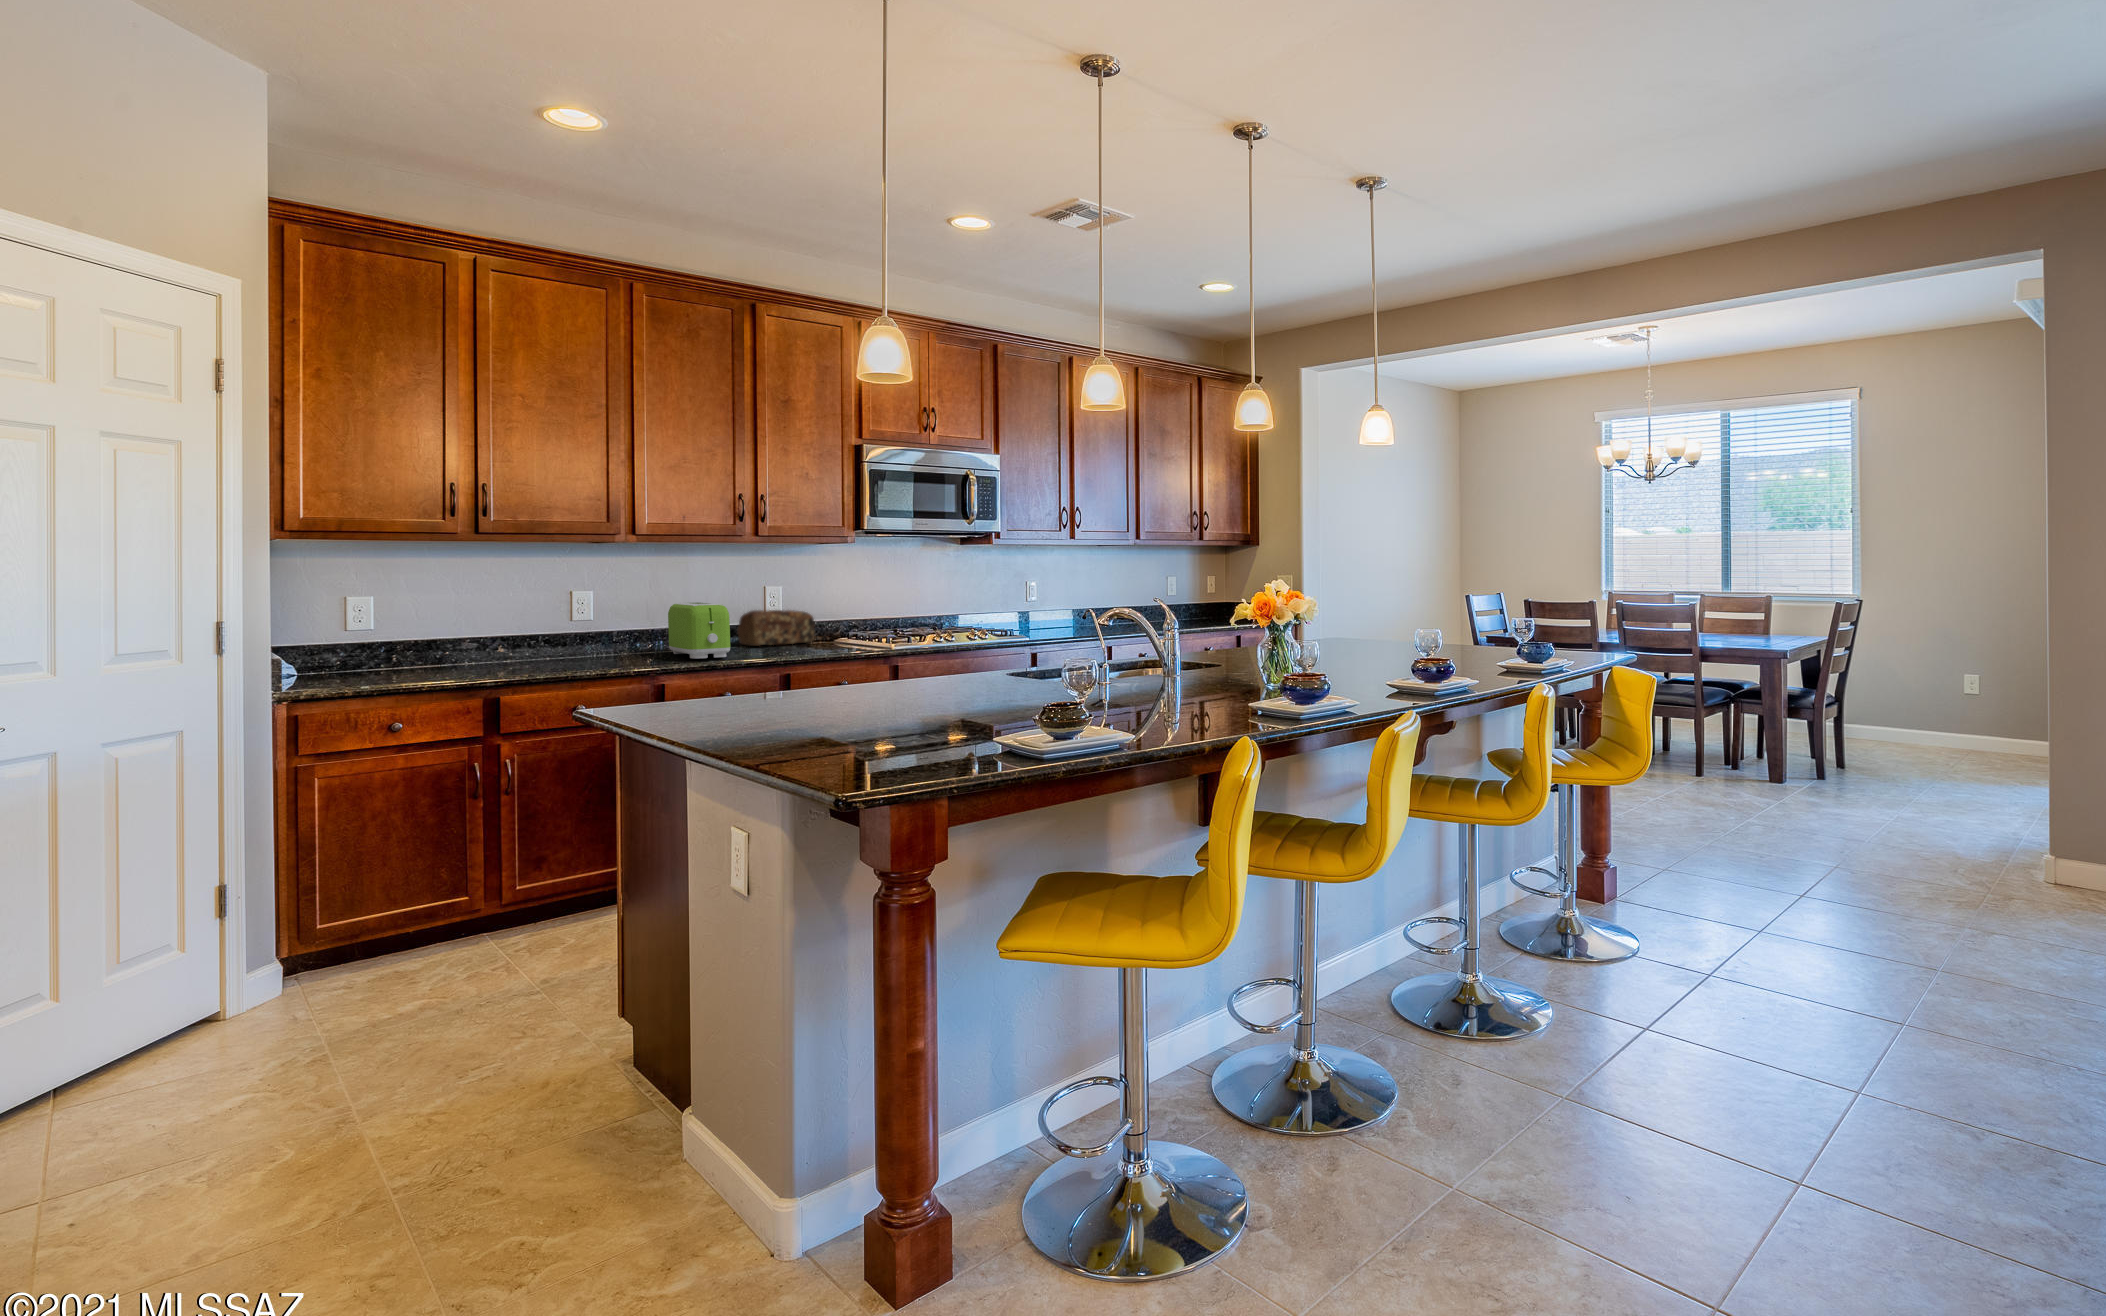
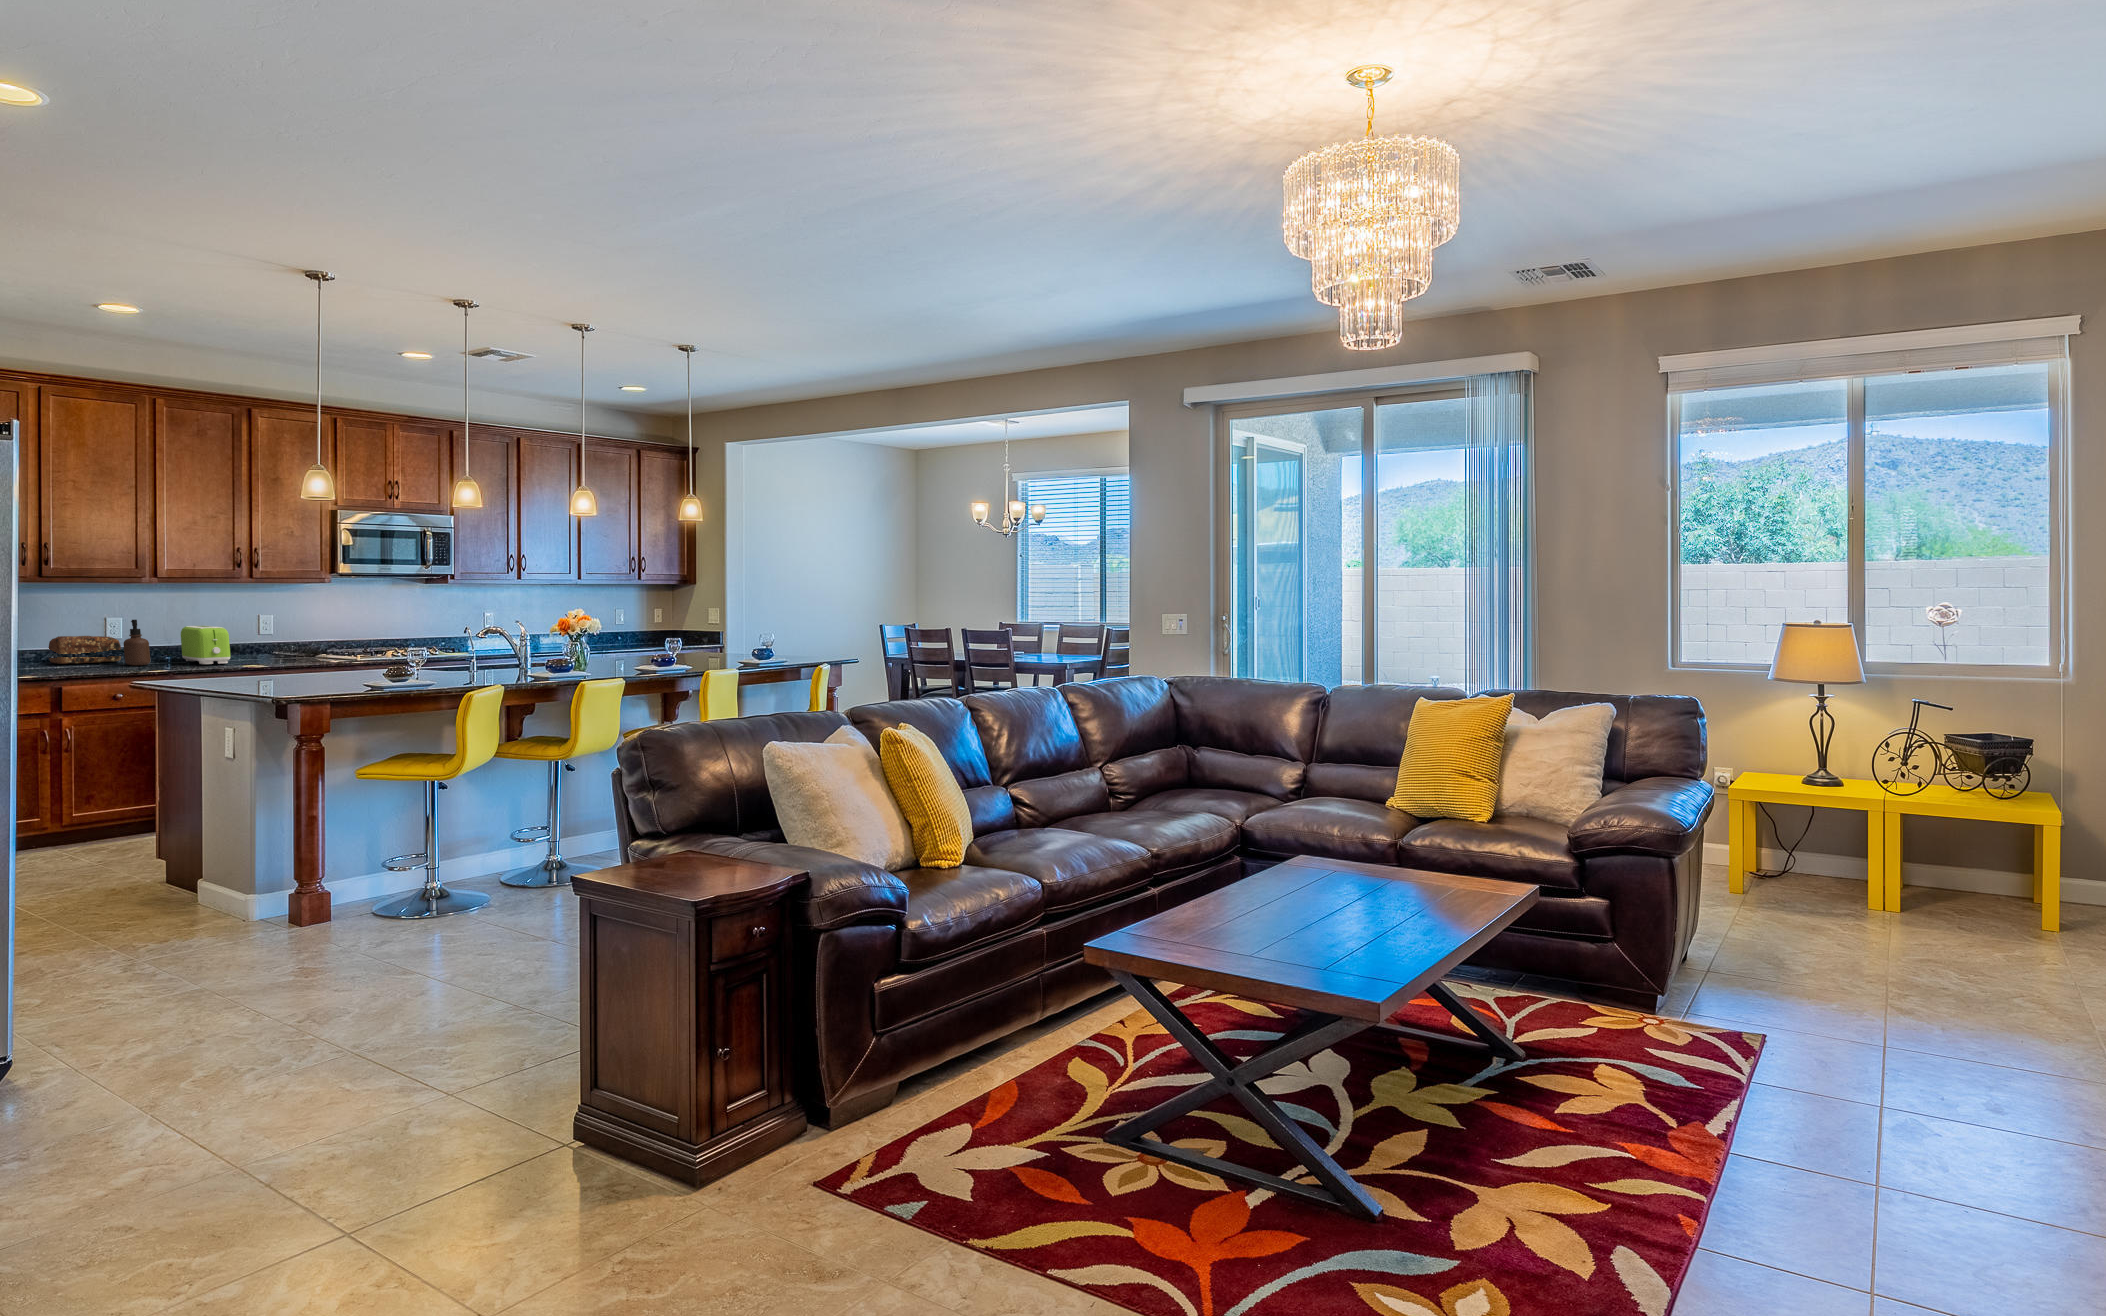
soap dispenser: none [593,593,627,661] -> present [124,620,150,665]
bread loaf: present [737,610,815,646] -> present [48,636,121,664]

